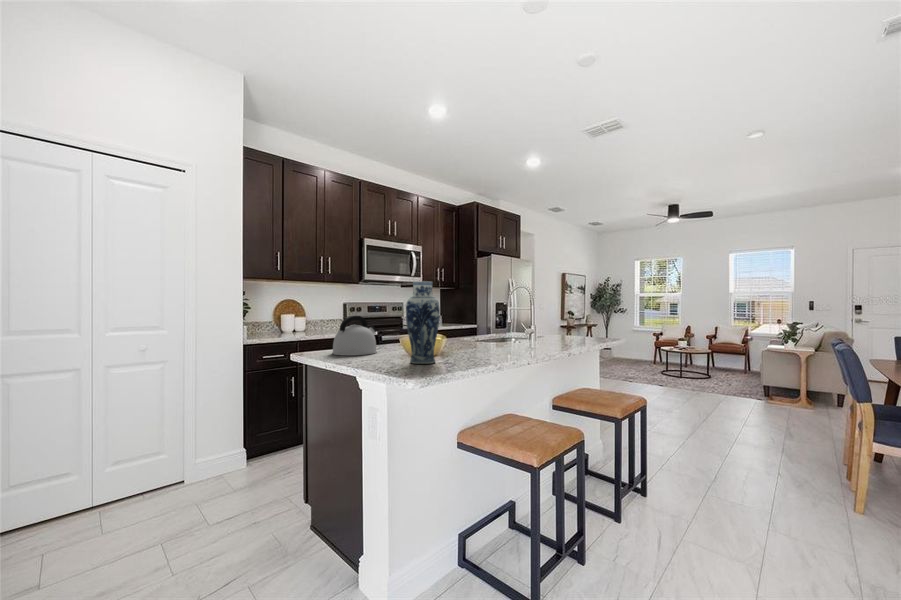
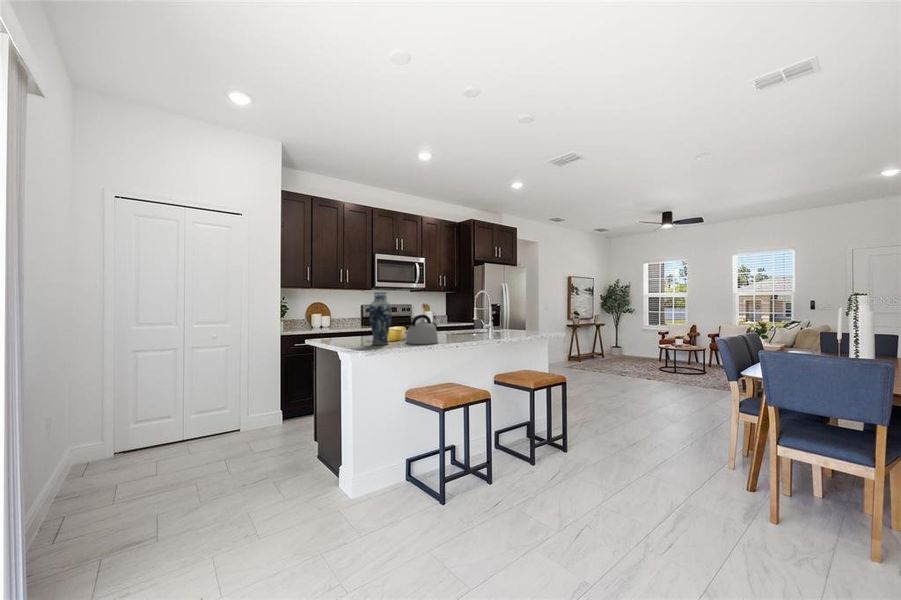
kettle: present [332,316,377,356] -> present [406,315,438,344]

